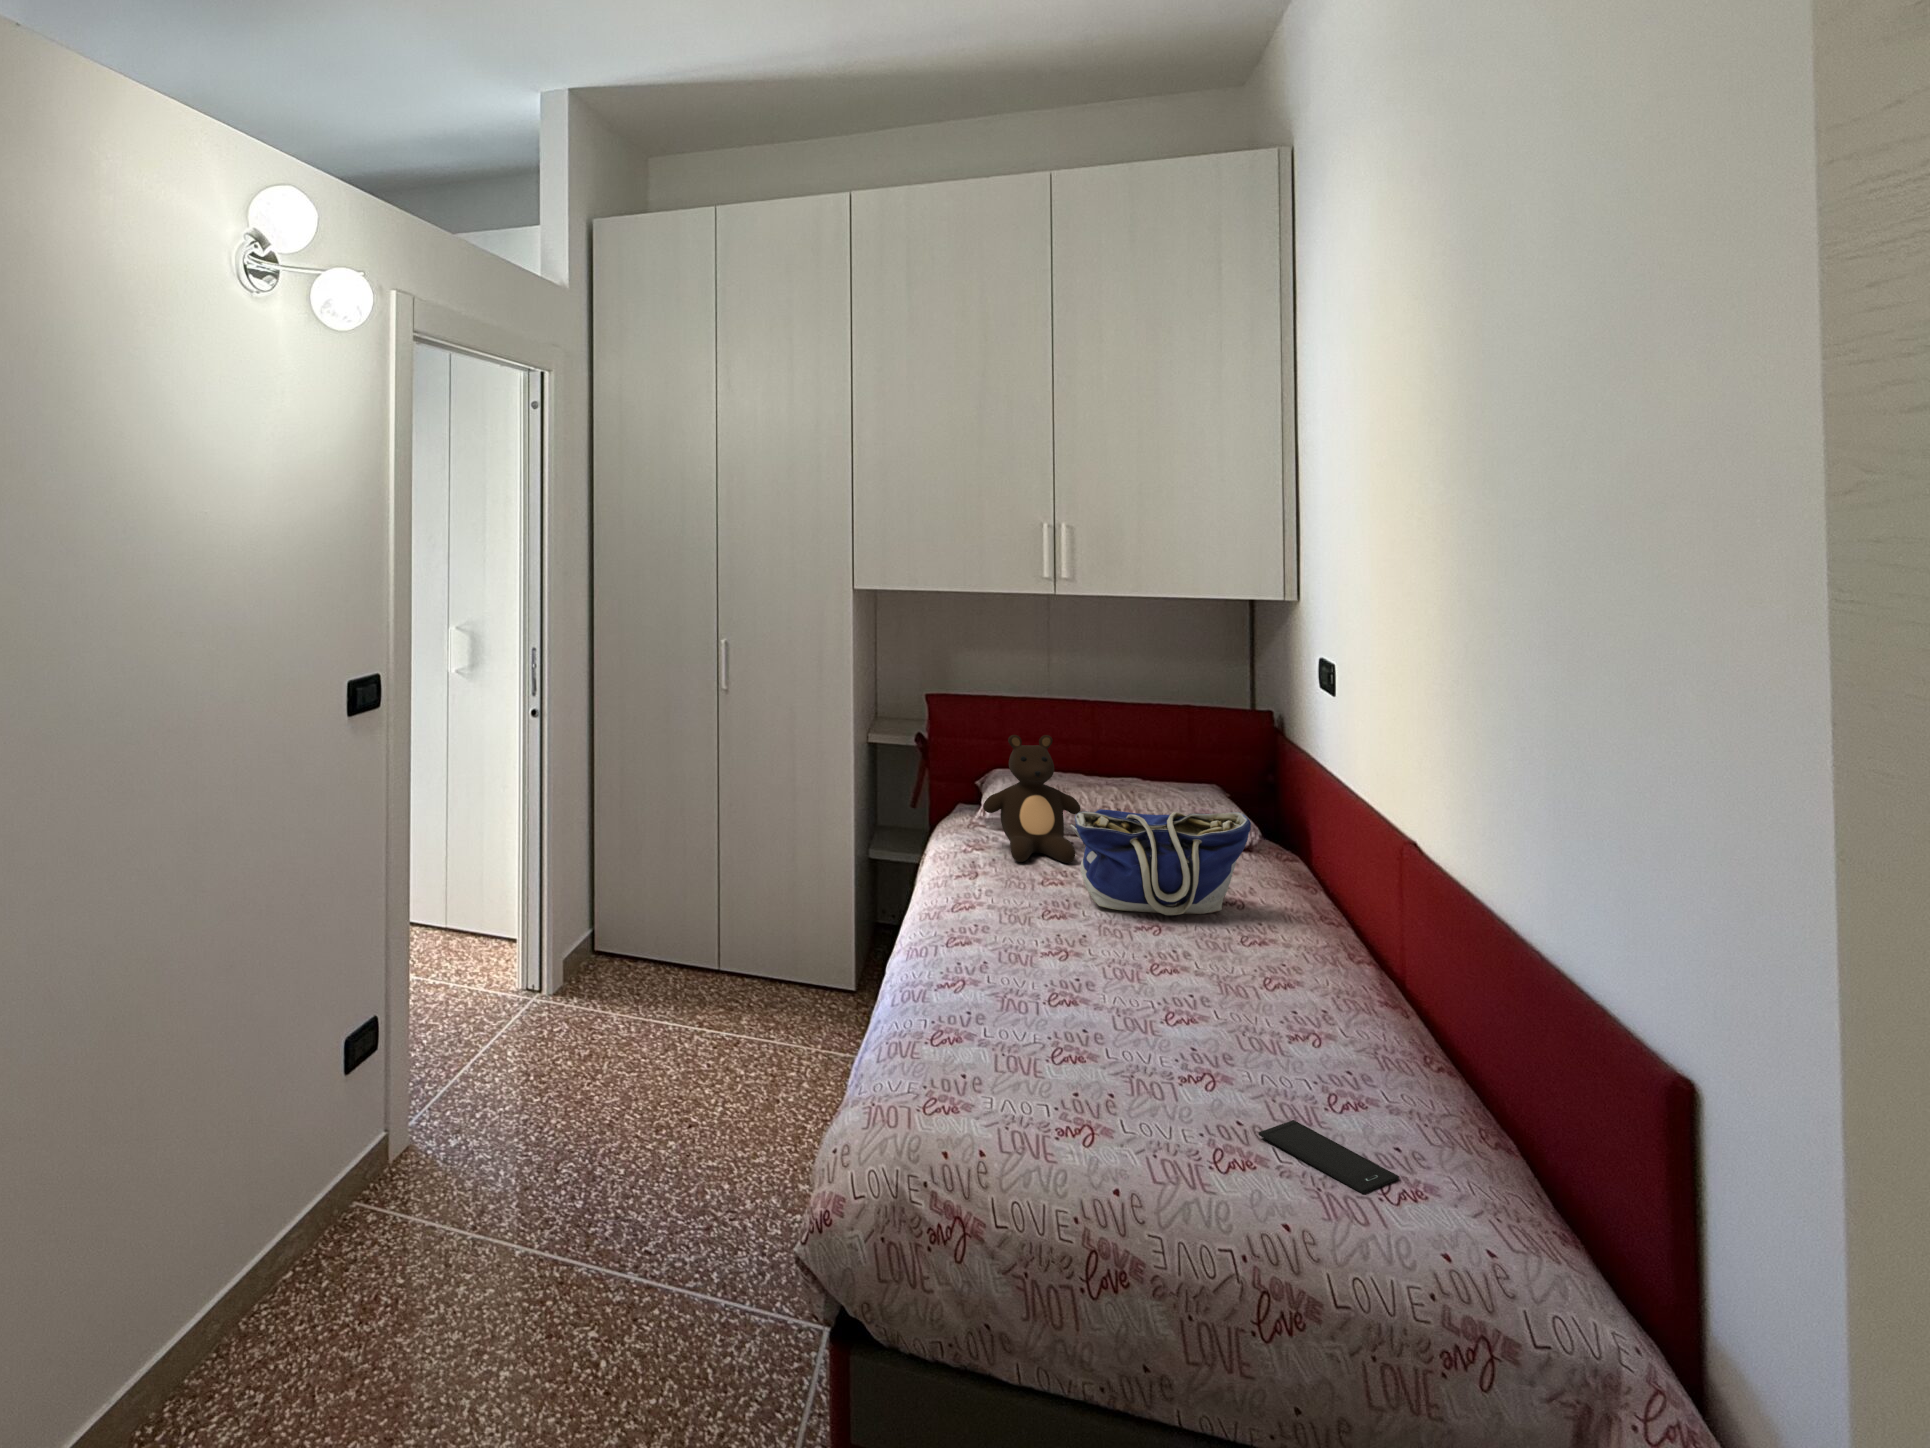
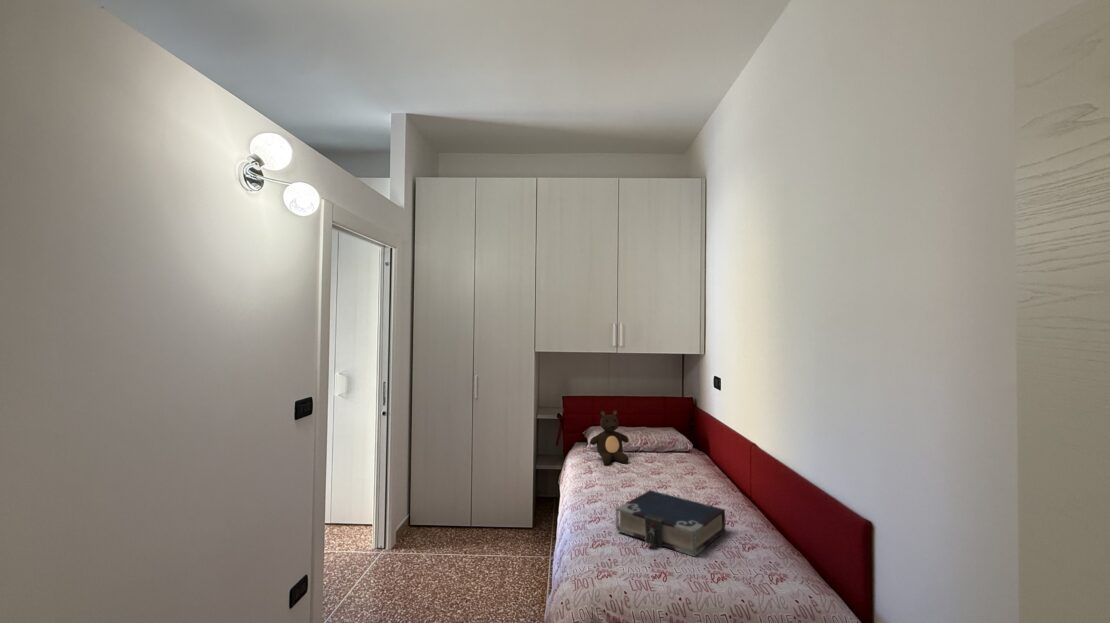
tote bag: present [1070,809,1251,915] -> none [631,436,700,481]
book: none [997,931,1278,1100] -> present [616,490,725,556]
smartphone: present [1259,1120,1399,1194] -> none [728,558,782,583]

